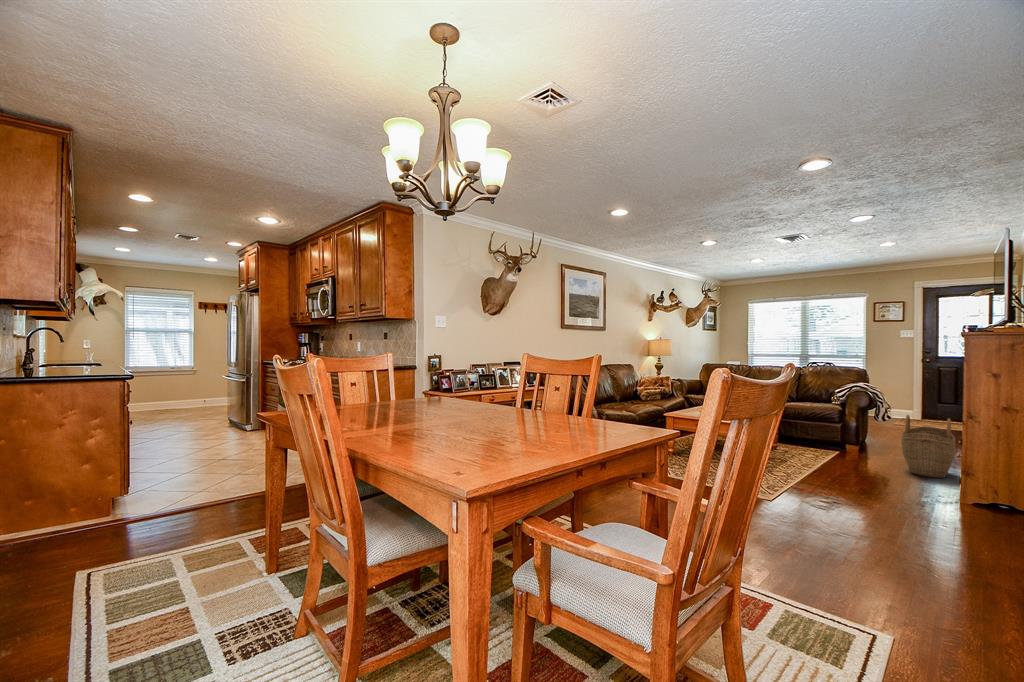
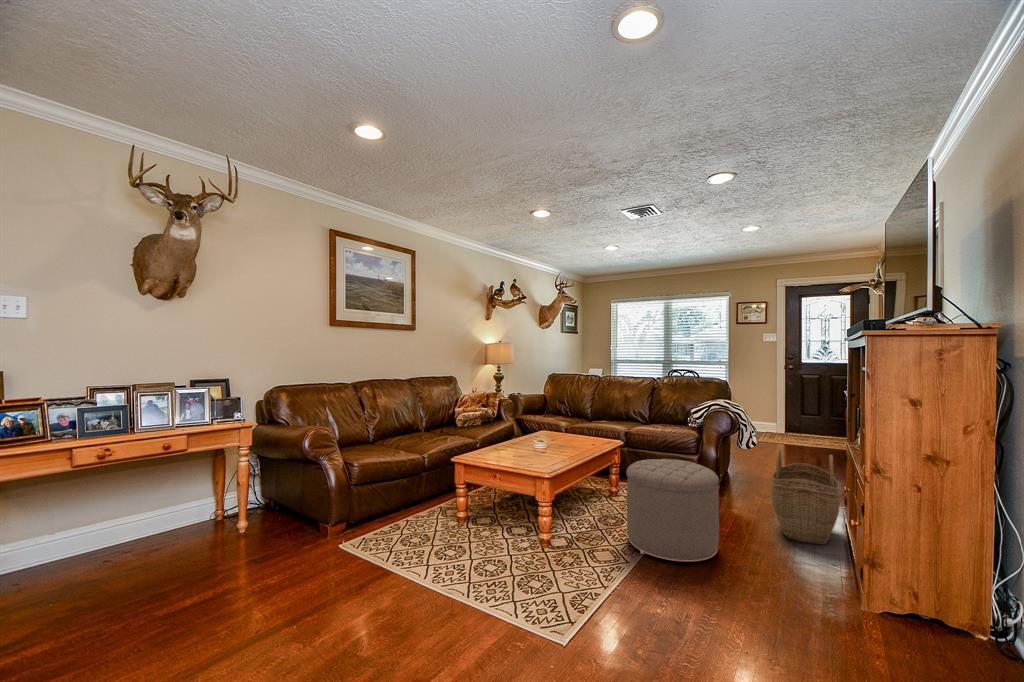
ottoman: none [792,418,861,478] -> present [626,459,719,562]

